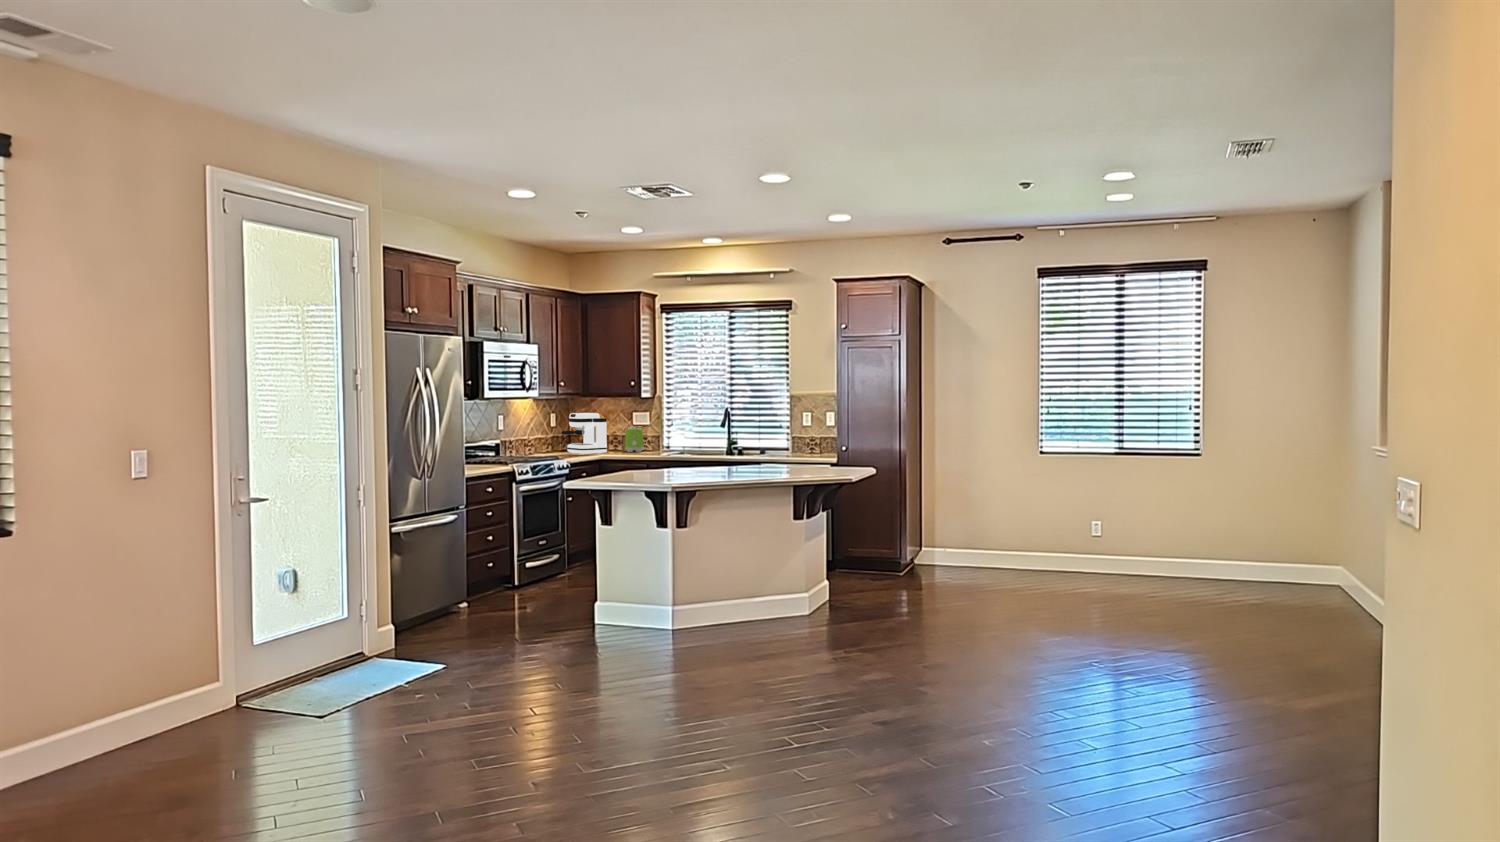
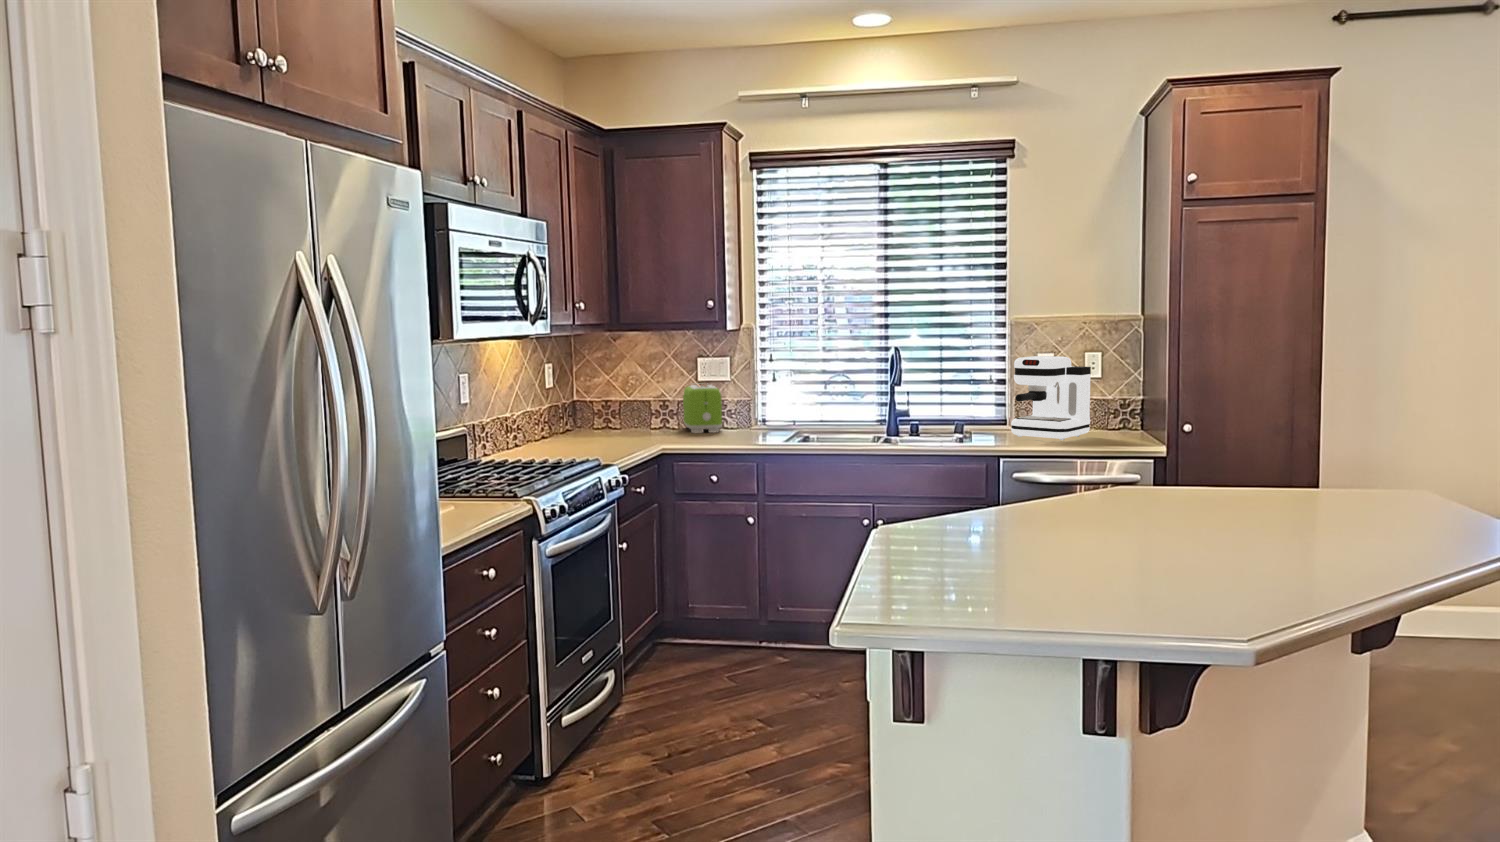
coffee maker: present [561,413,607,455] -> present [1011,356,1091,440]

